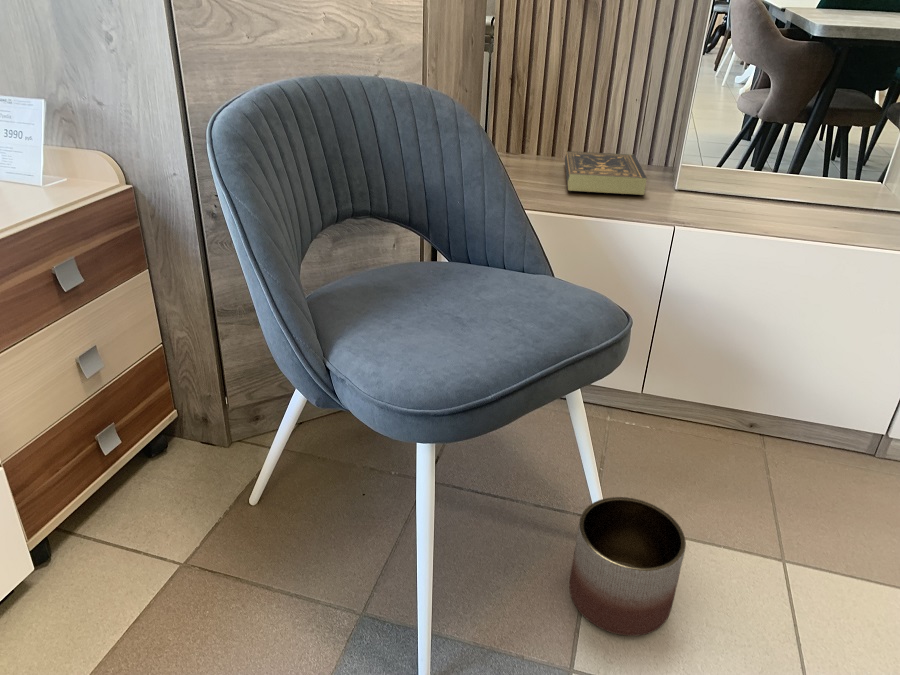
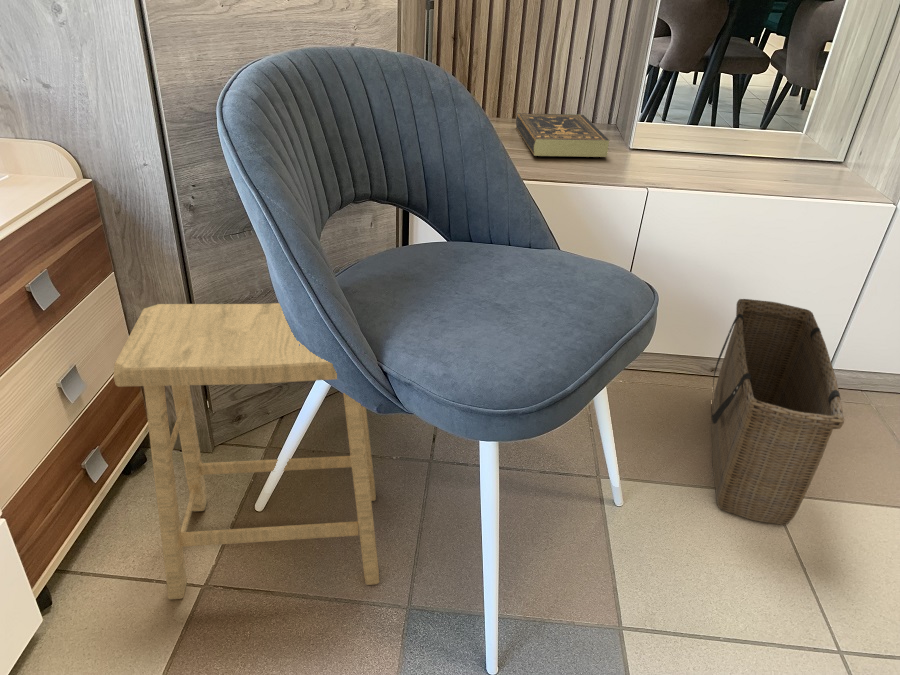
footstool: none [101,296,364,587] -> present [113,303,379,599]
basket: none [717,349,857,595] -> present [711,299,844,525]
planter: present [569,497,686,636] -> none [597,457,711,586]

